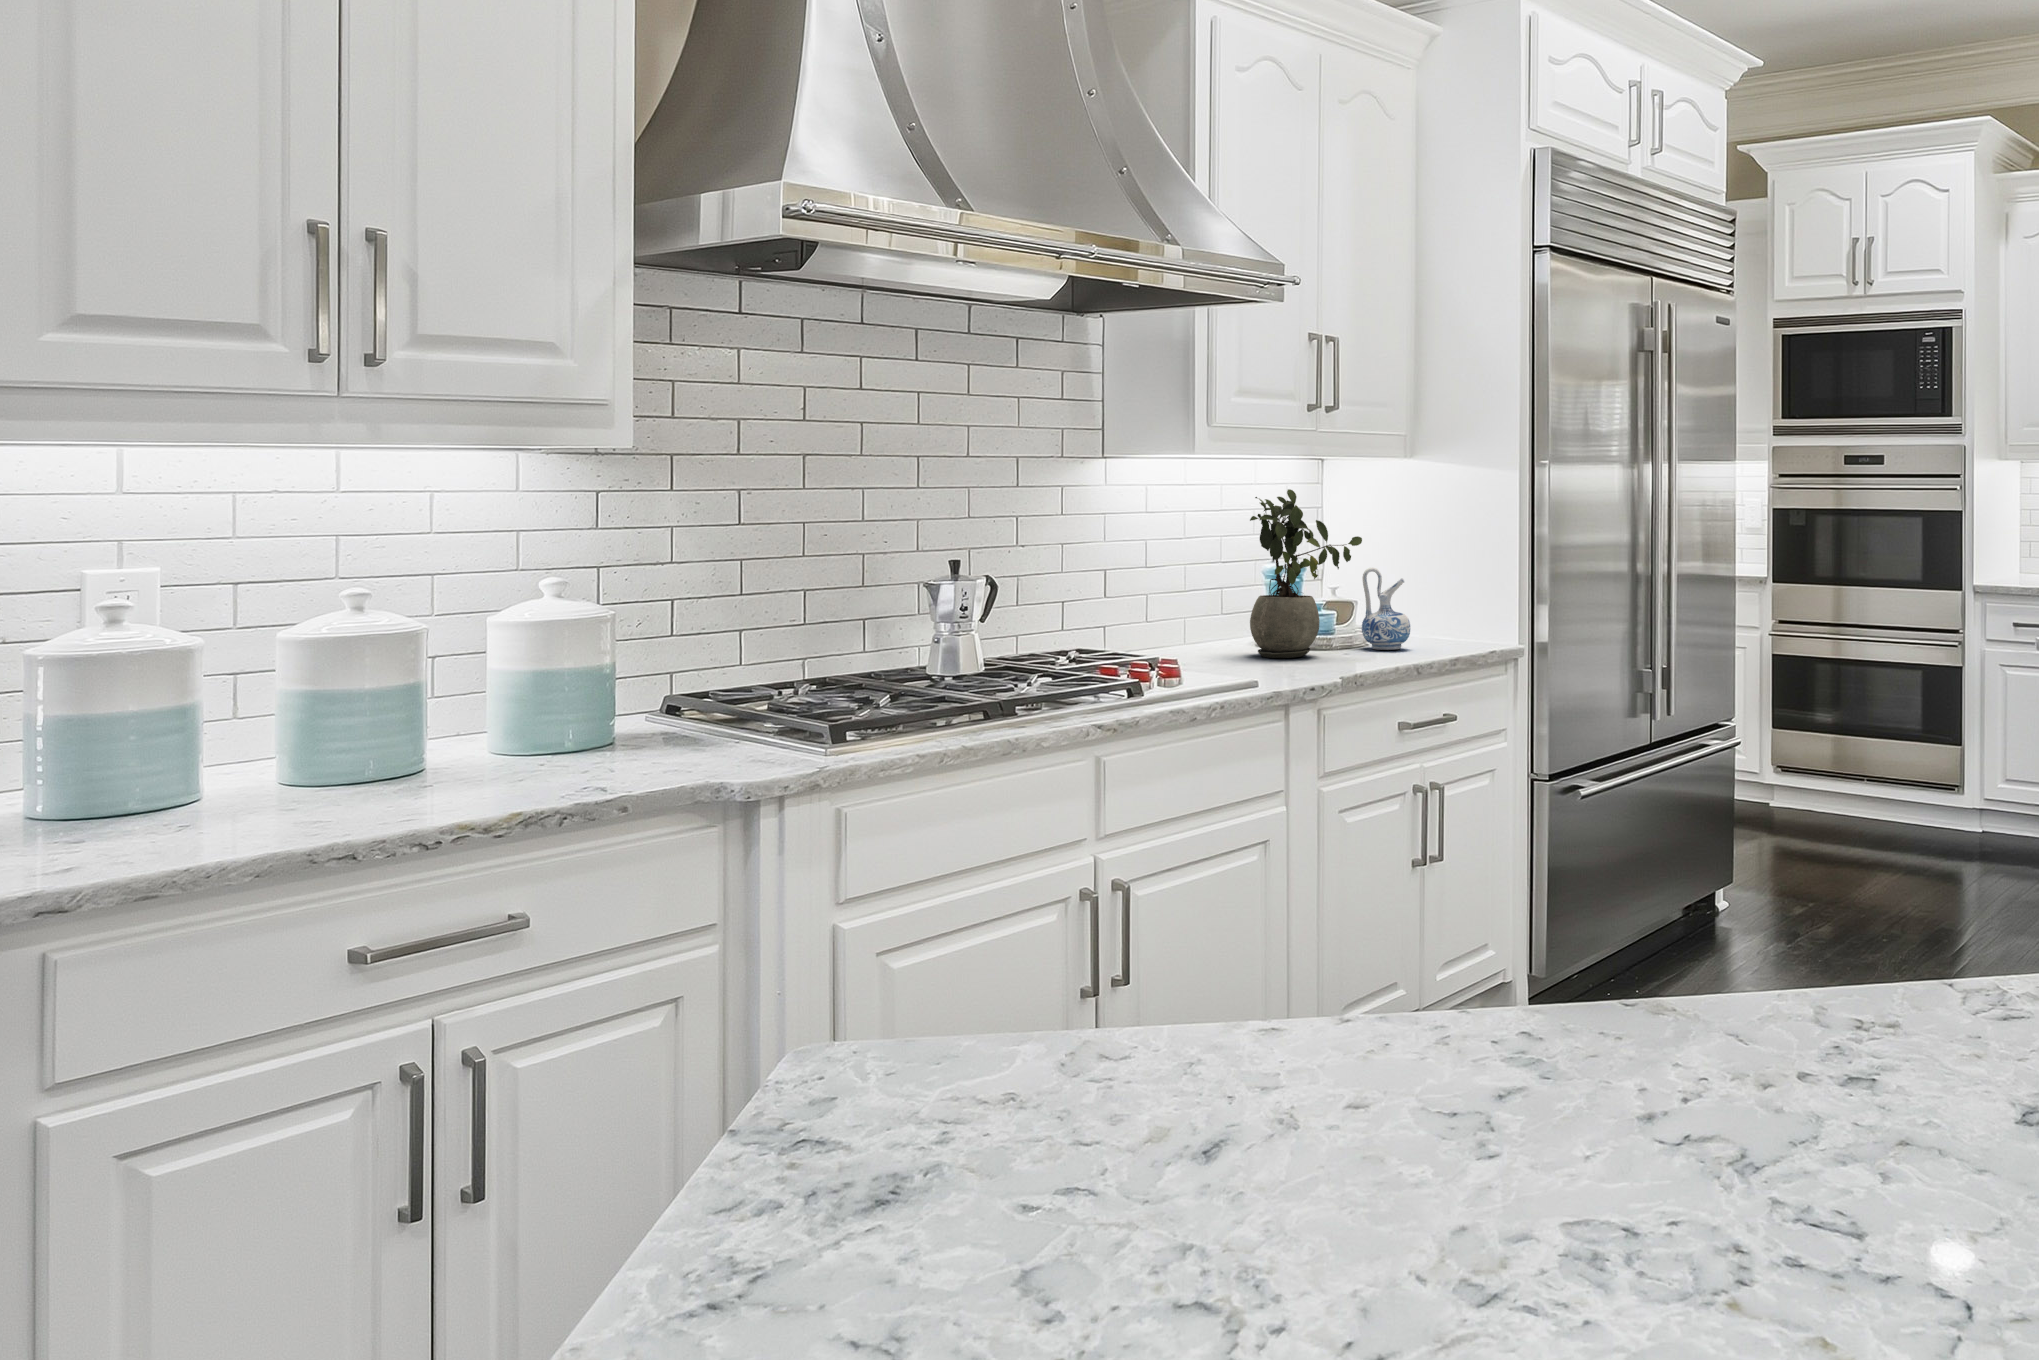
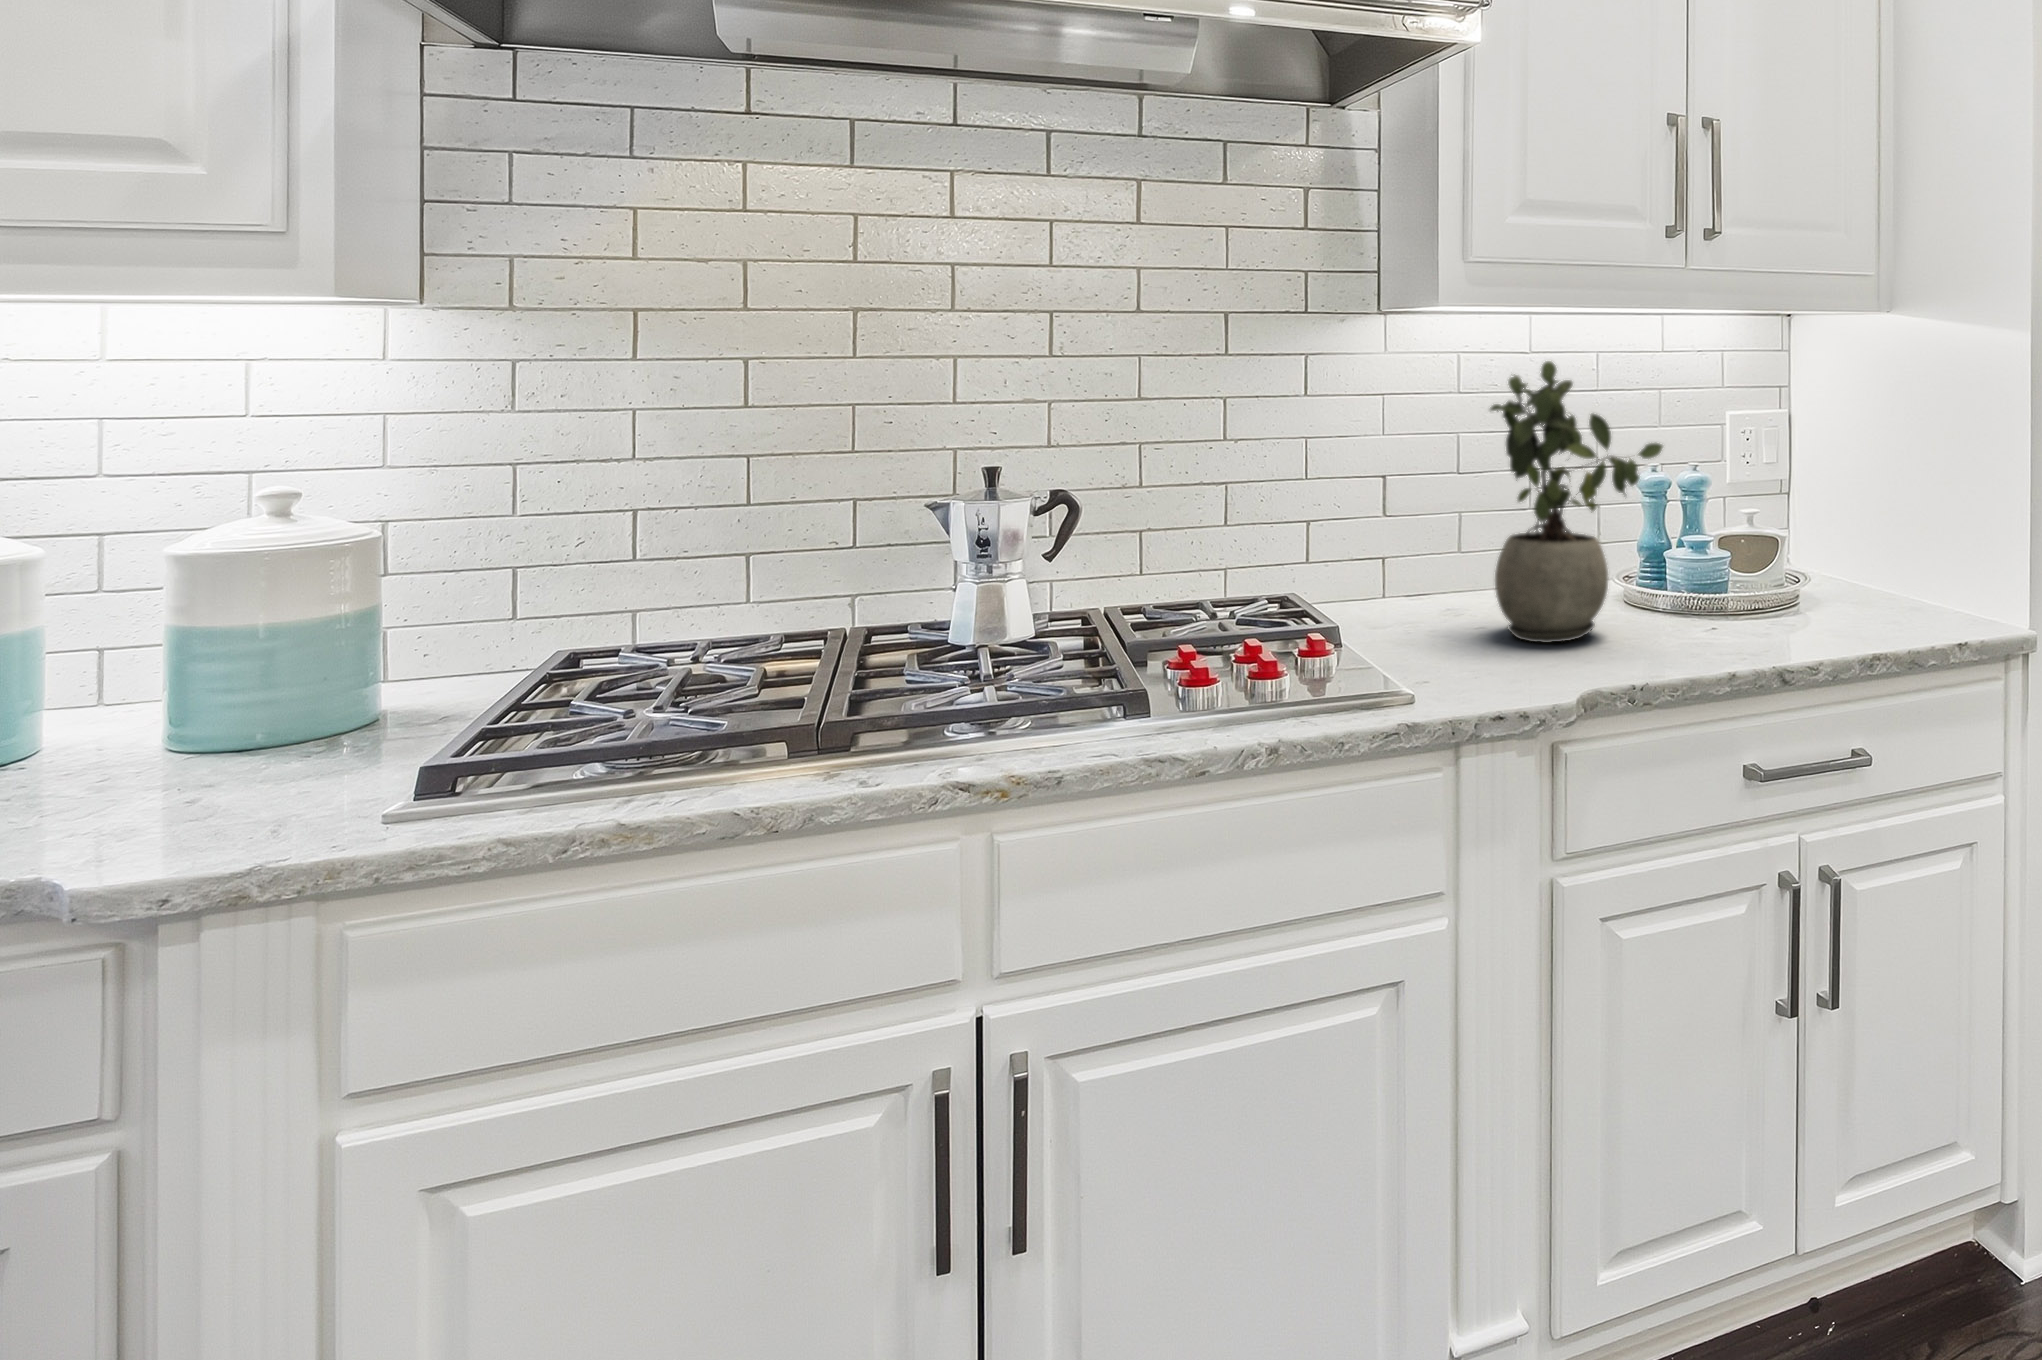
ceramic pitcher: present [1362,568,1410,650] -> none [1717,492,1799,632]

